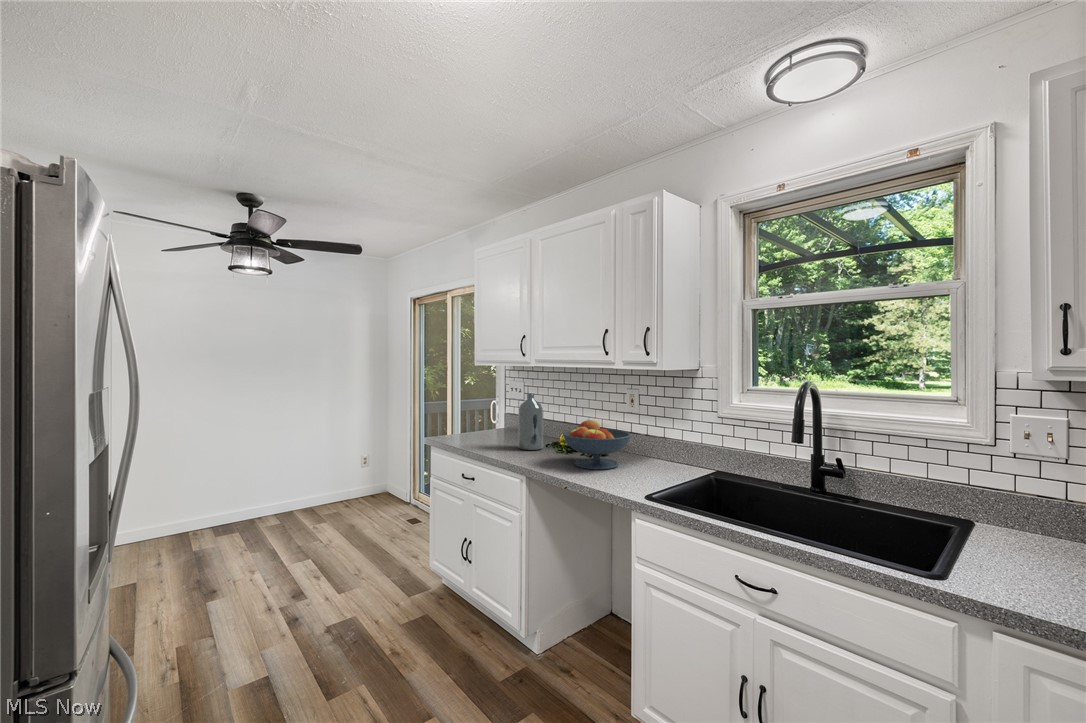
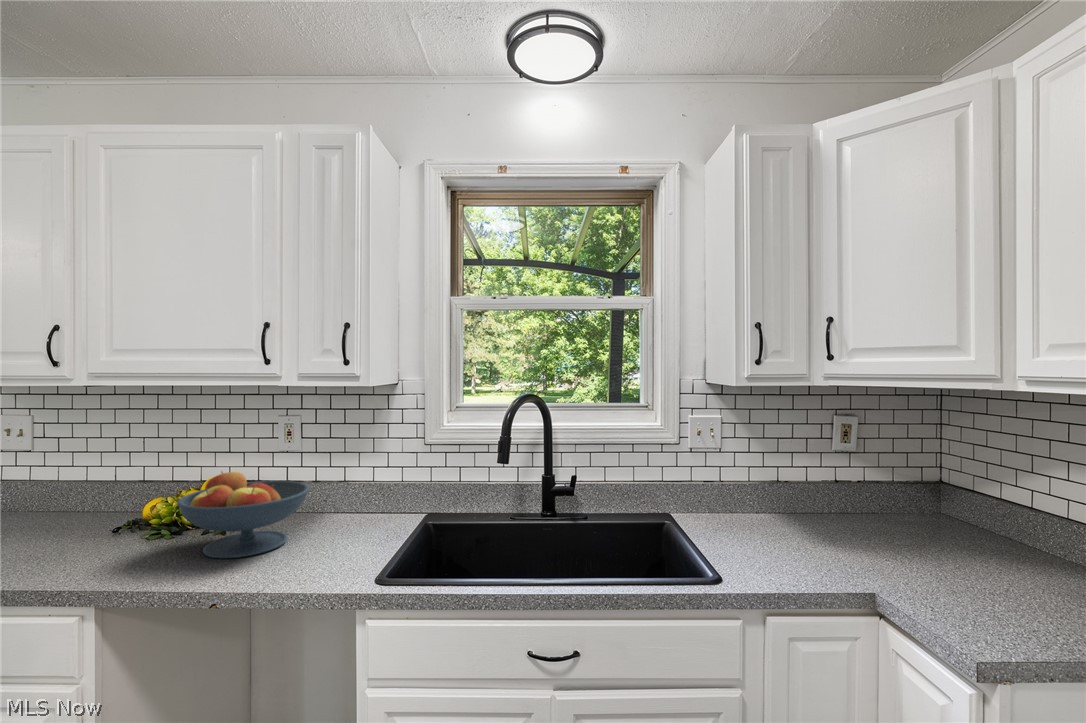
bottle: present [519,394,543,450] -> none [43,436,107,550]

